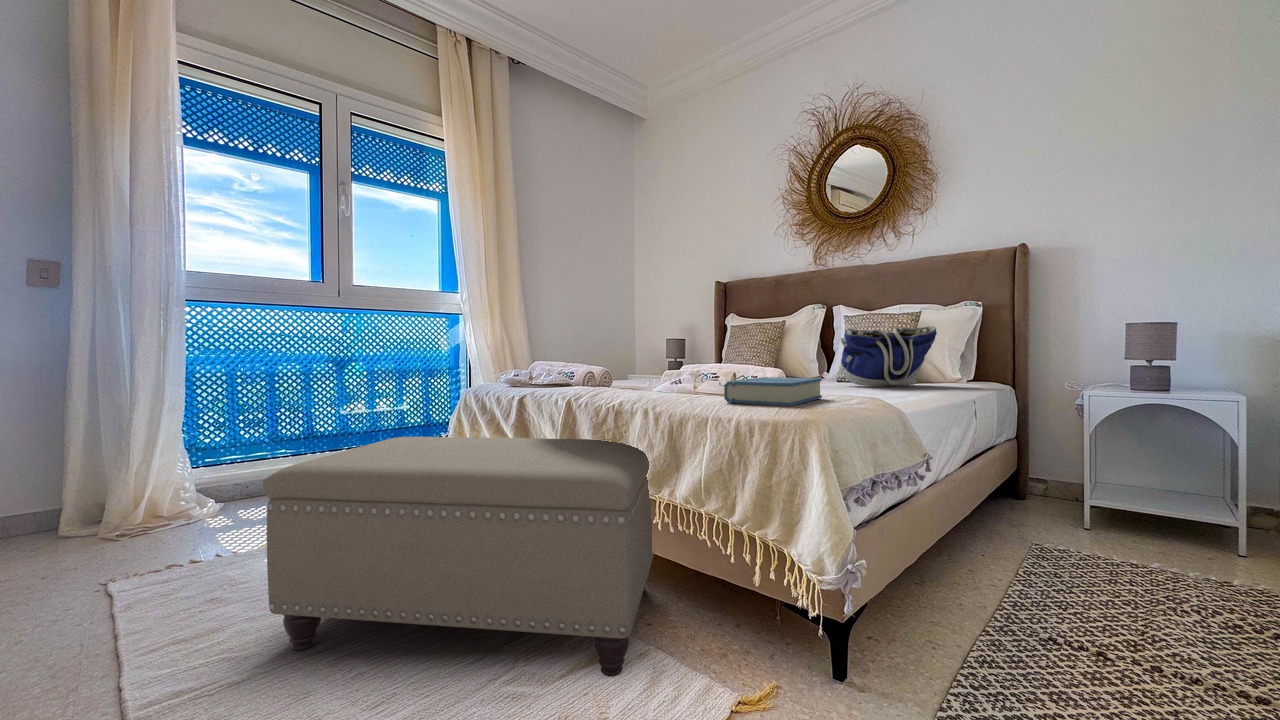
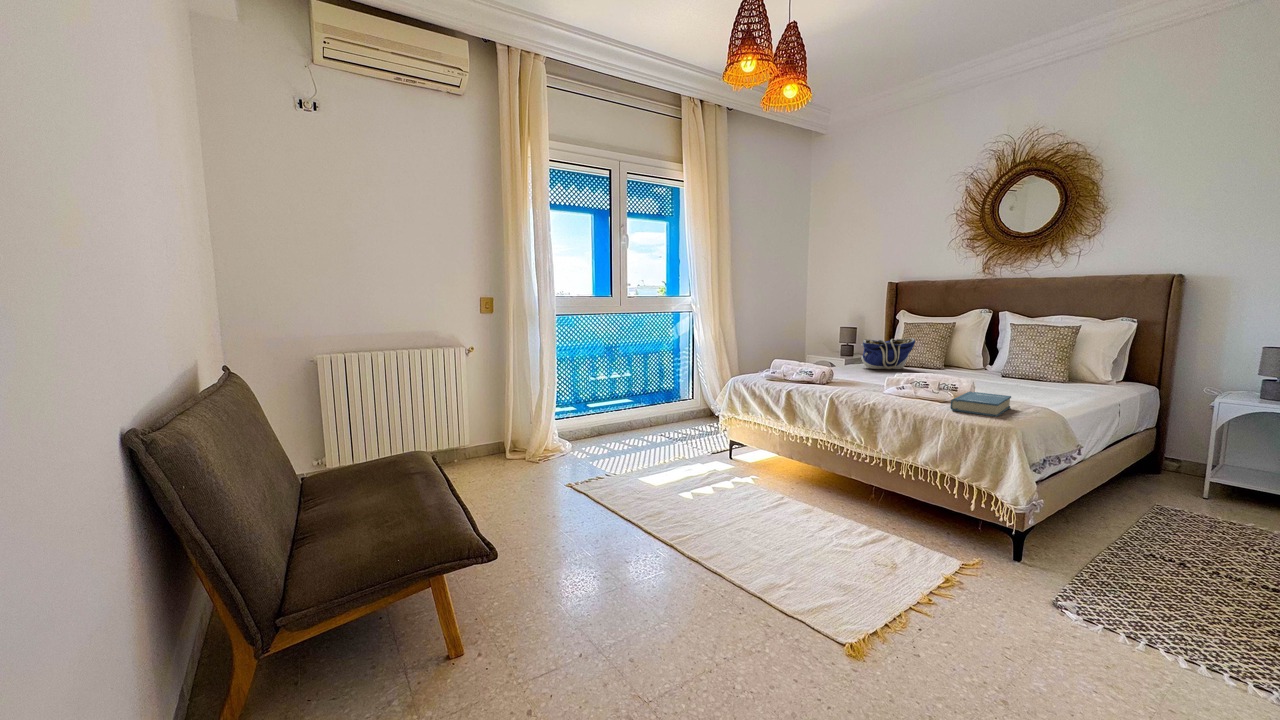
tote bag: present [838,326,937,386] -> present [861,338,915,369]
ottoman: present [263,437,654,677] -> none [703,415,908,548]

